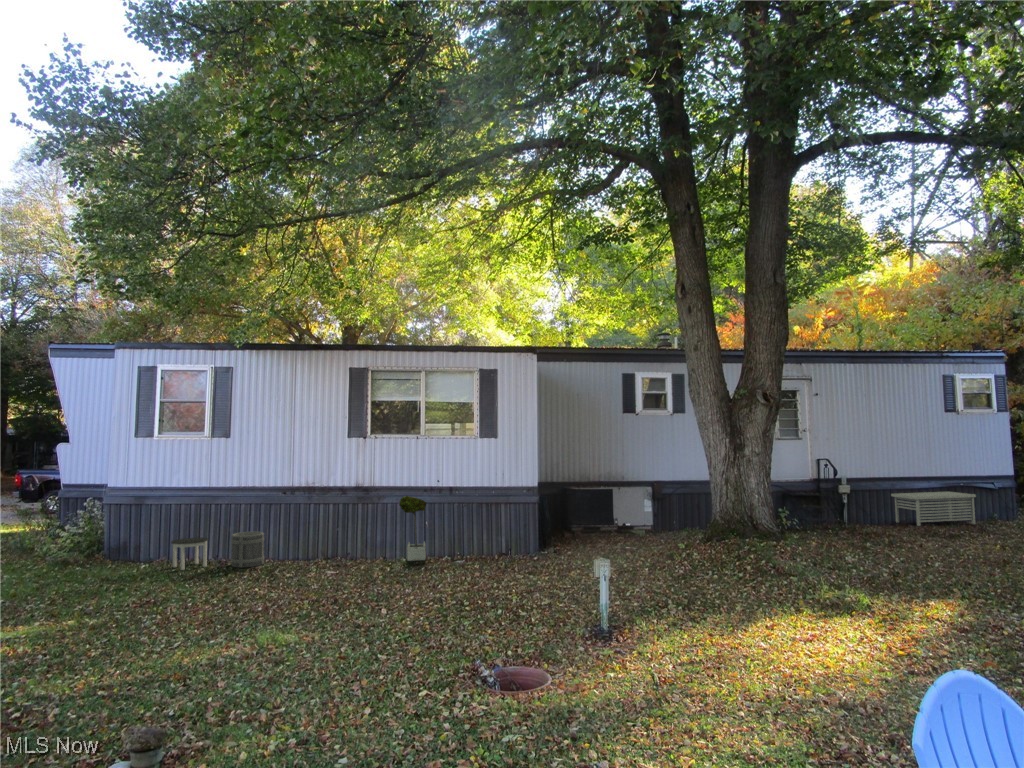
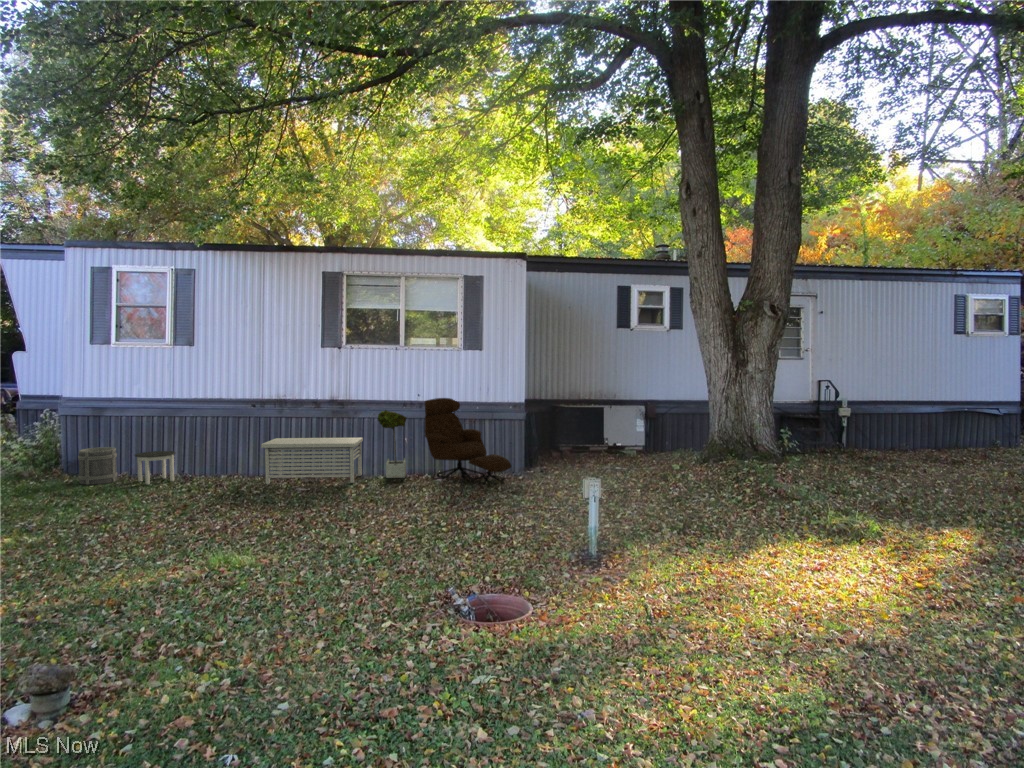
lounge chair: none [443,483,527,566] -> present [424,398,511,484]
storage bench: present [891,491,976,526] -> present [261,438,363,484]
bucket: present [231,532,264,568] -> present [78,447,117,485]

